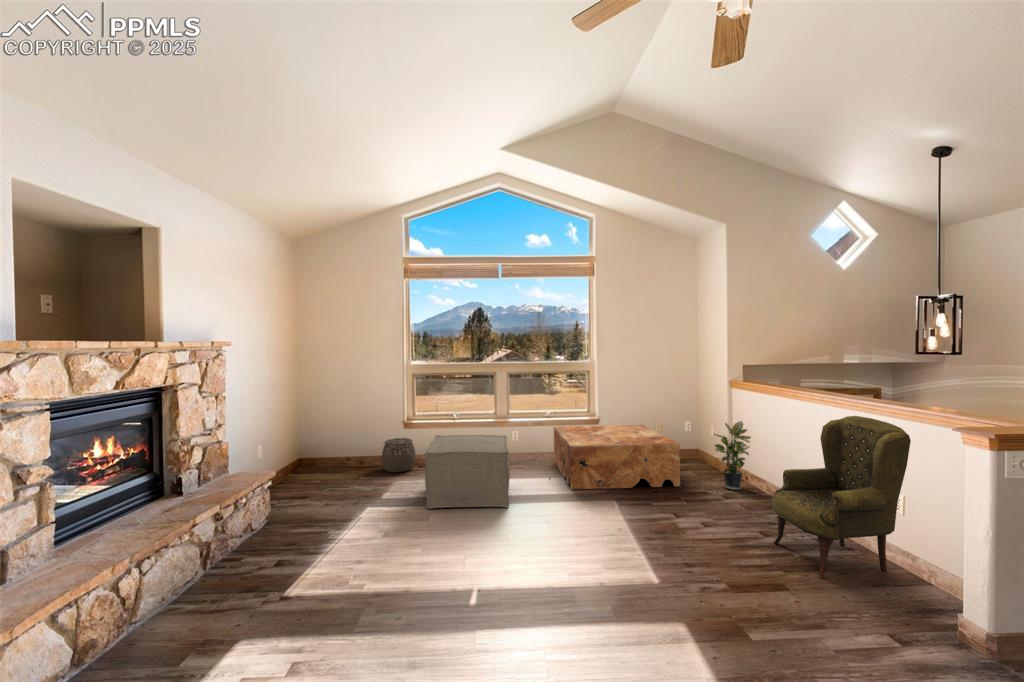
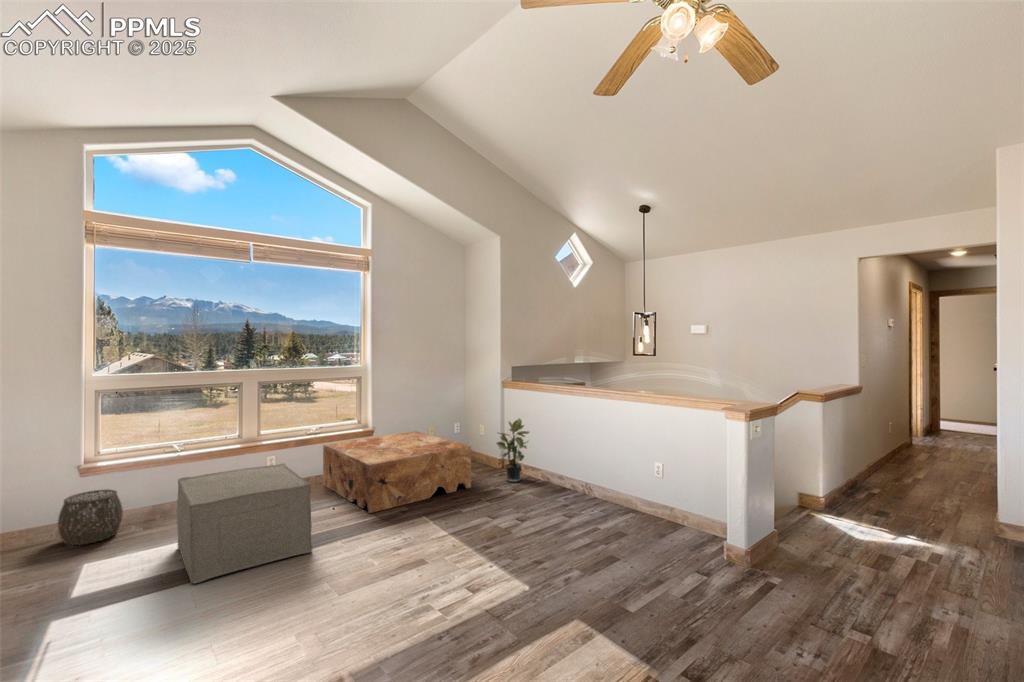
armchair: present [772,416,911,578] -> none [580,406,675,542]

